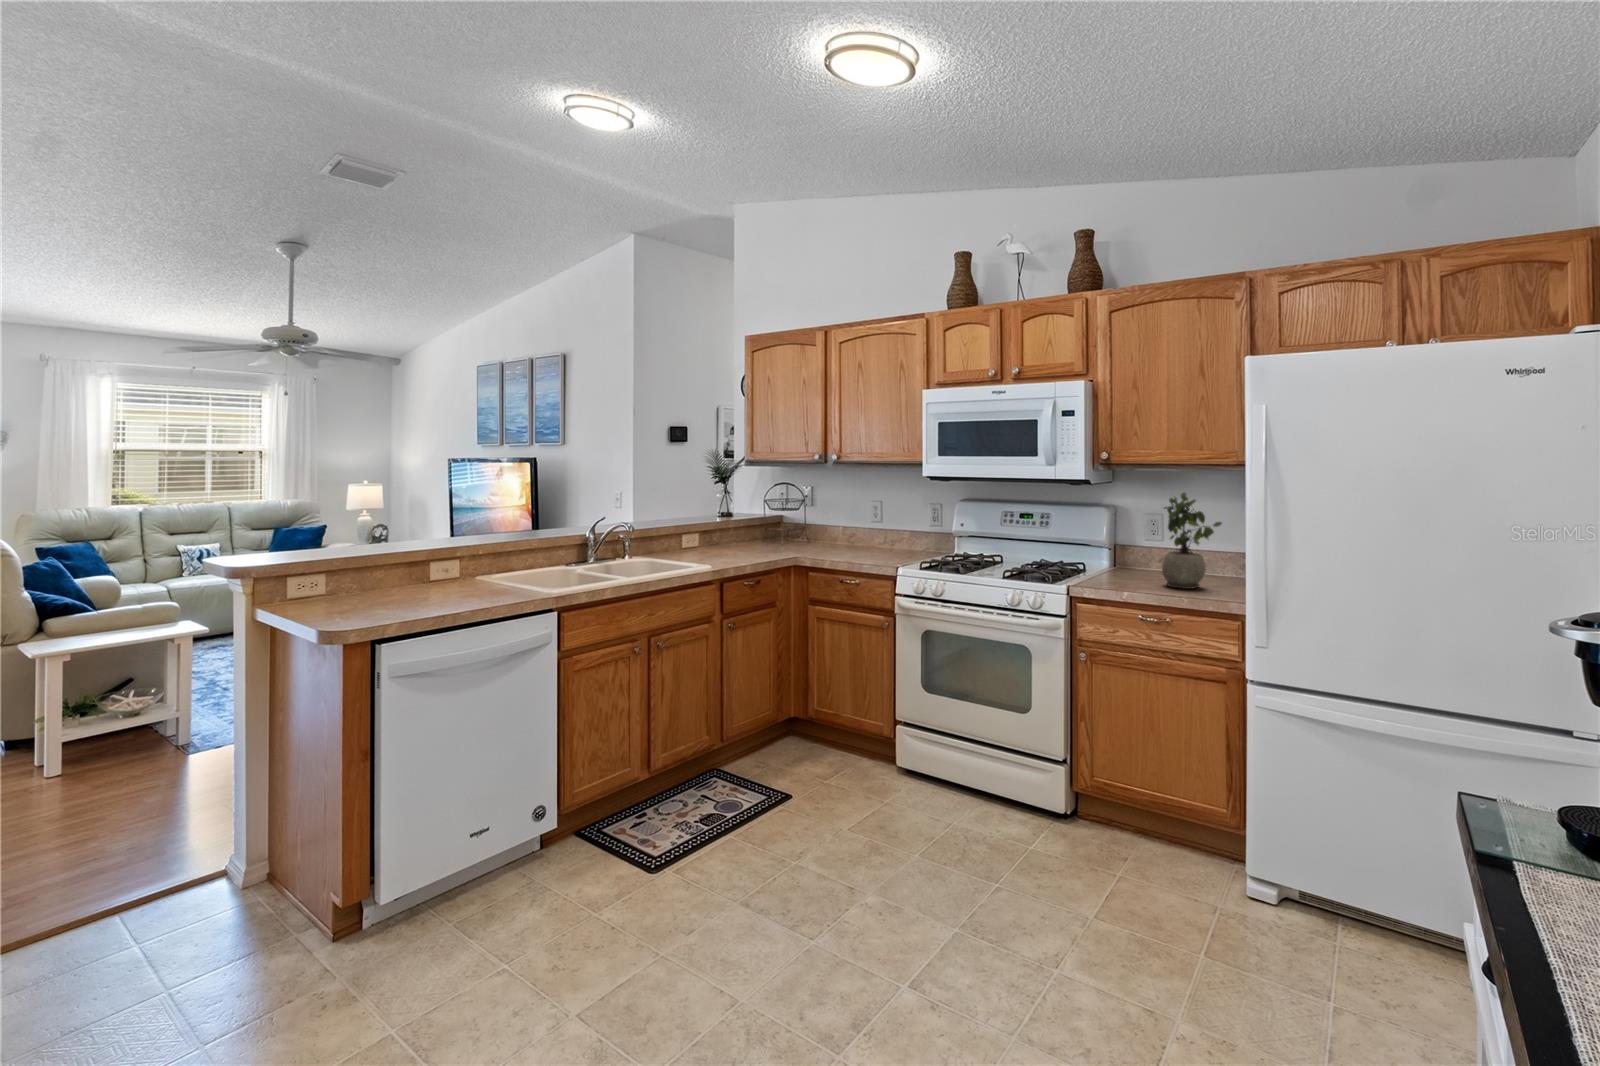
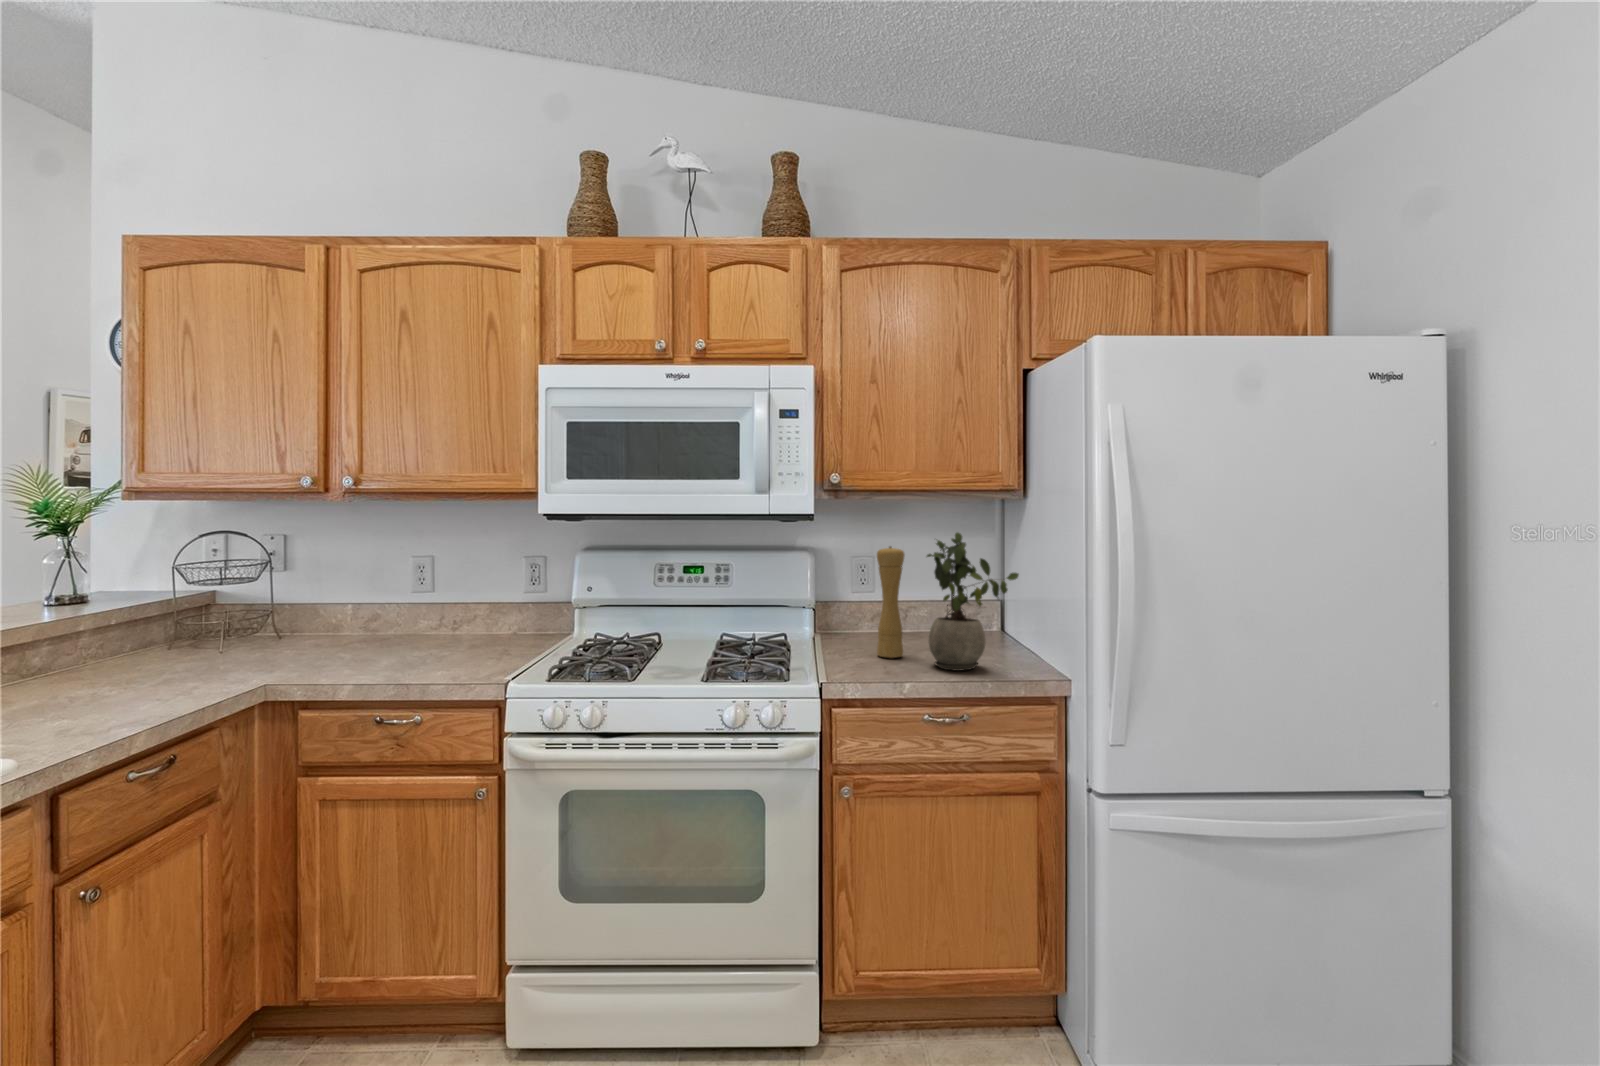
pepper mill: none [1135,501,1159,578] -> present [877,546,904,658]

